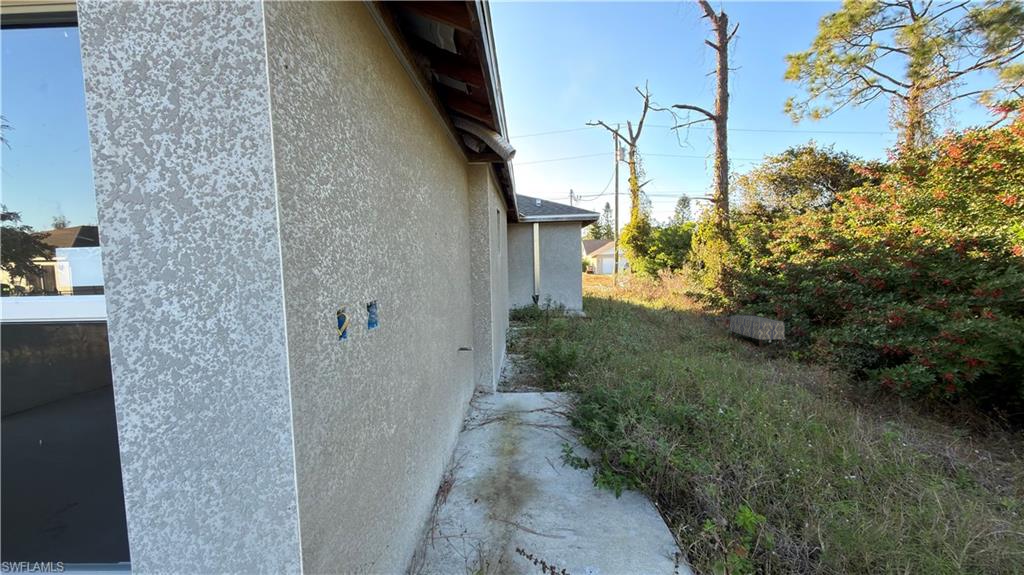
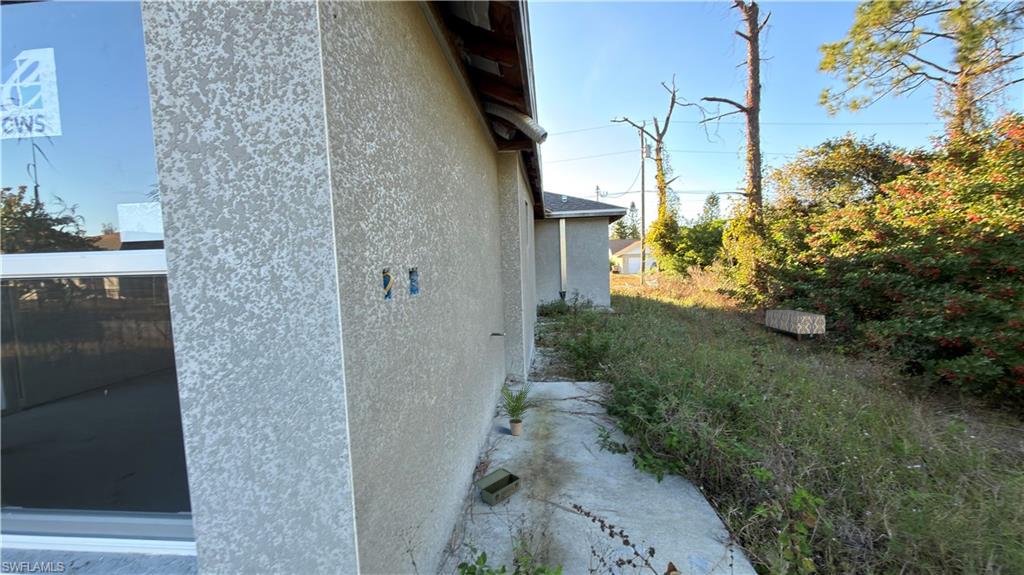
potted plant: none [456,395,506,450] -> present [502,384,538,435]
toolbox: none [435,487,483,527] -> present [473,468,521,506]

